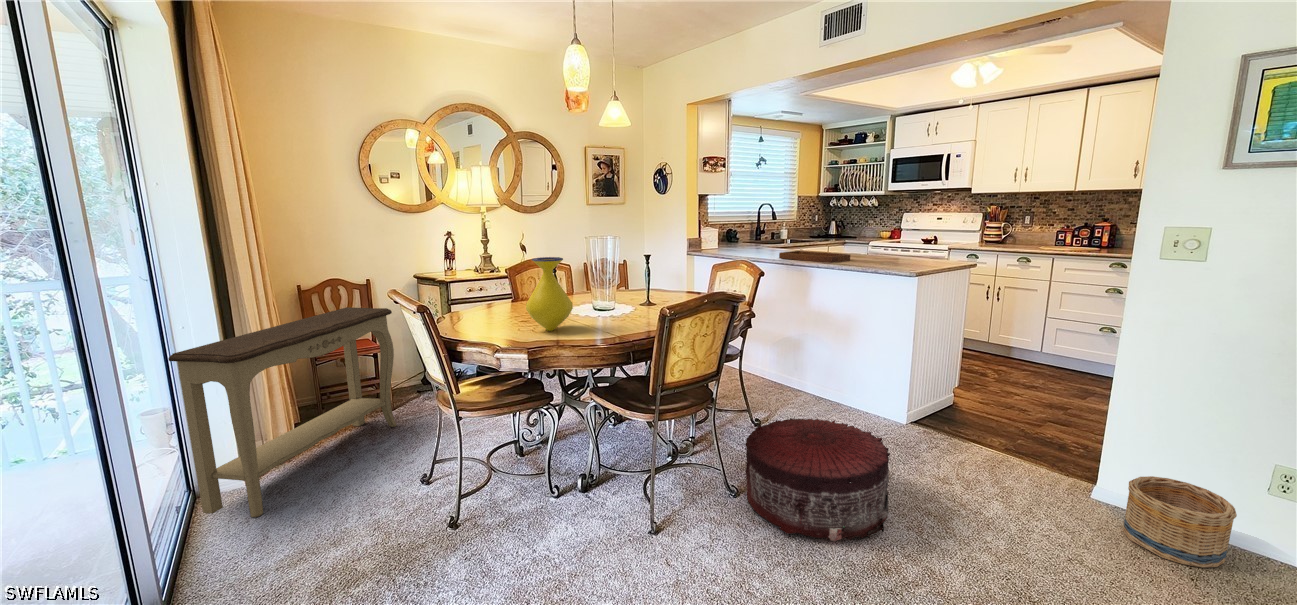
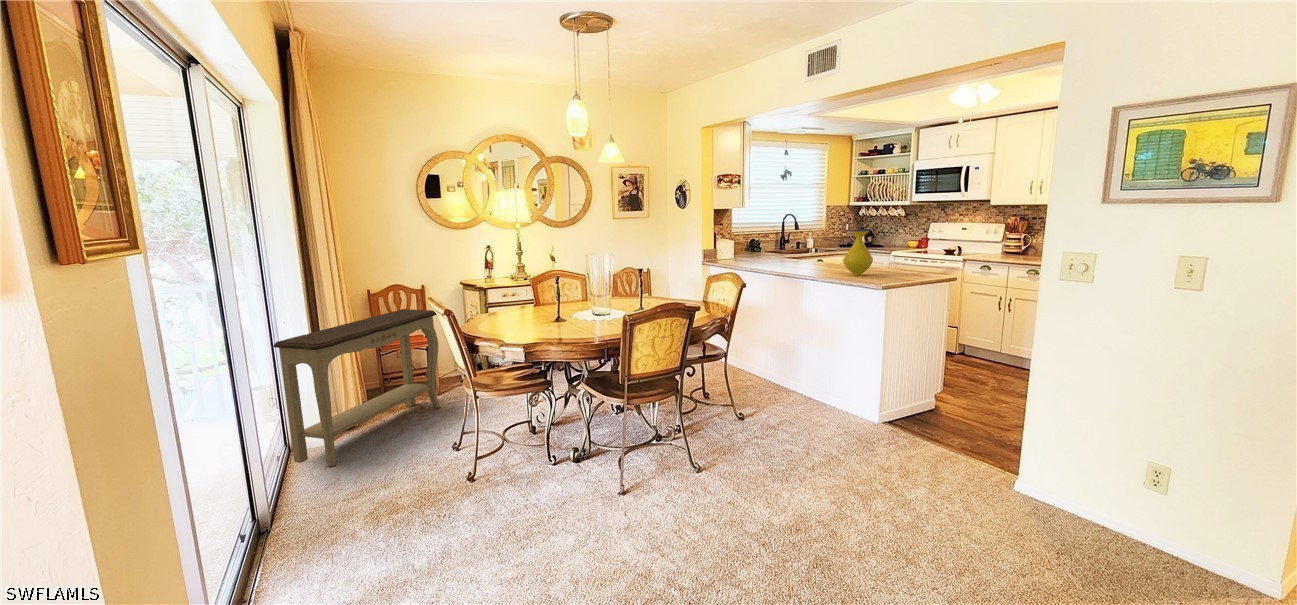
tray: present [779,238,850,263] -> none [775,252,838,275]
vase: present [526,257,573,331] -> present [843,230,873,276]
pouf: present [745,418,890,542] -> none [703,409,821,507]
basket: present [1123,476,1237,568] -> none [1022,469,1109,545]

